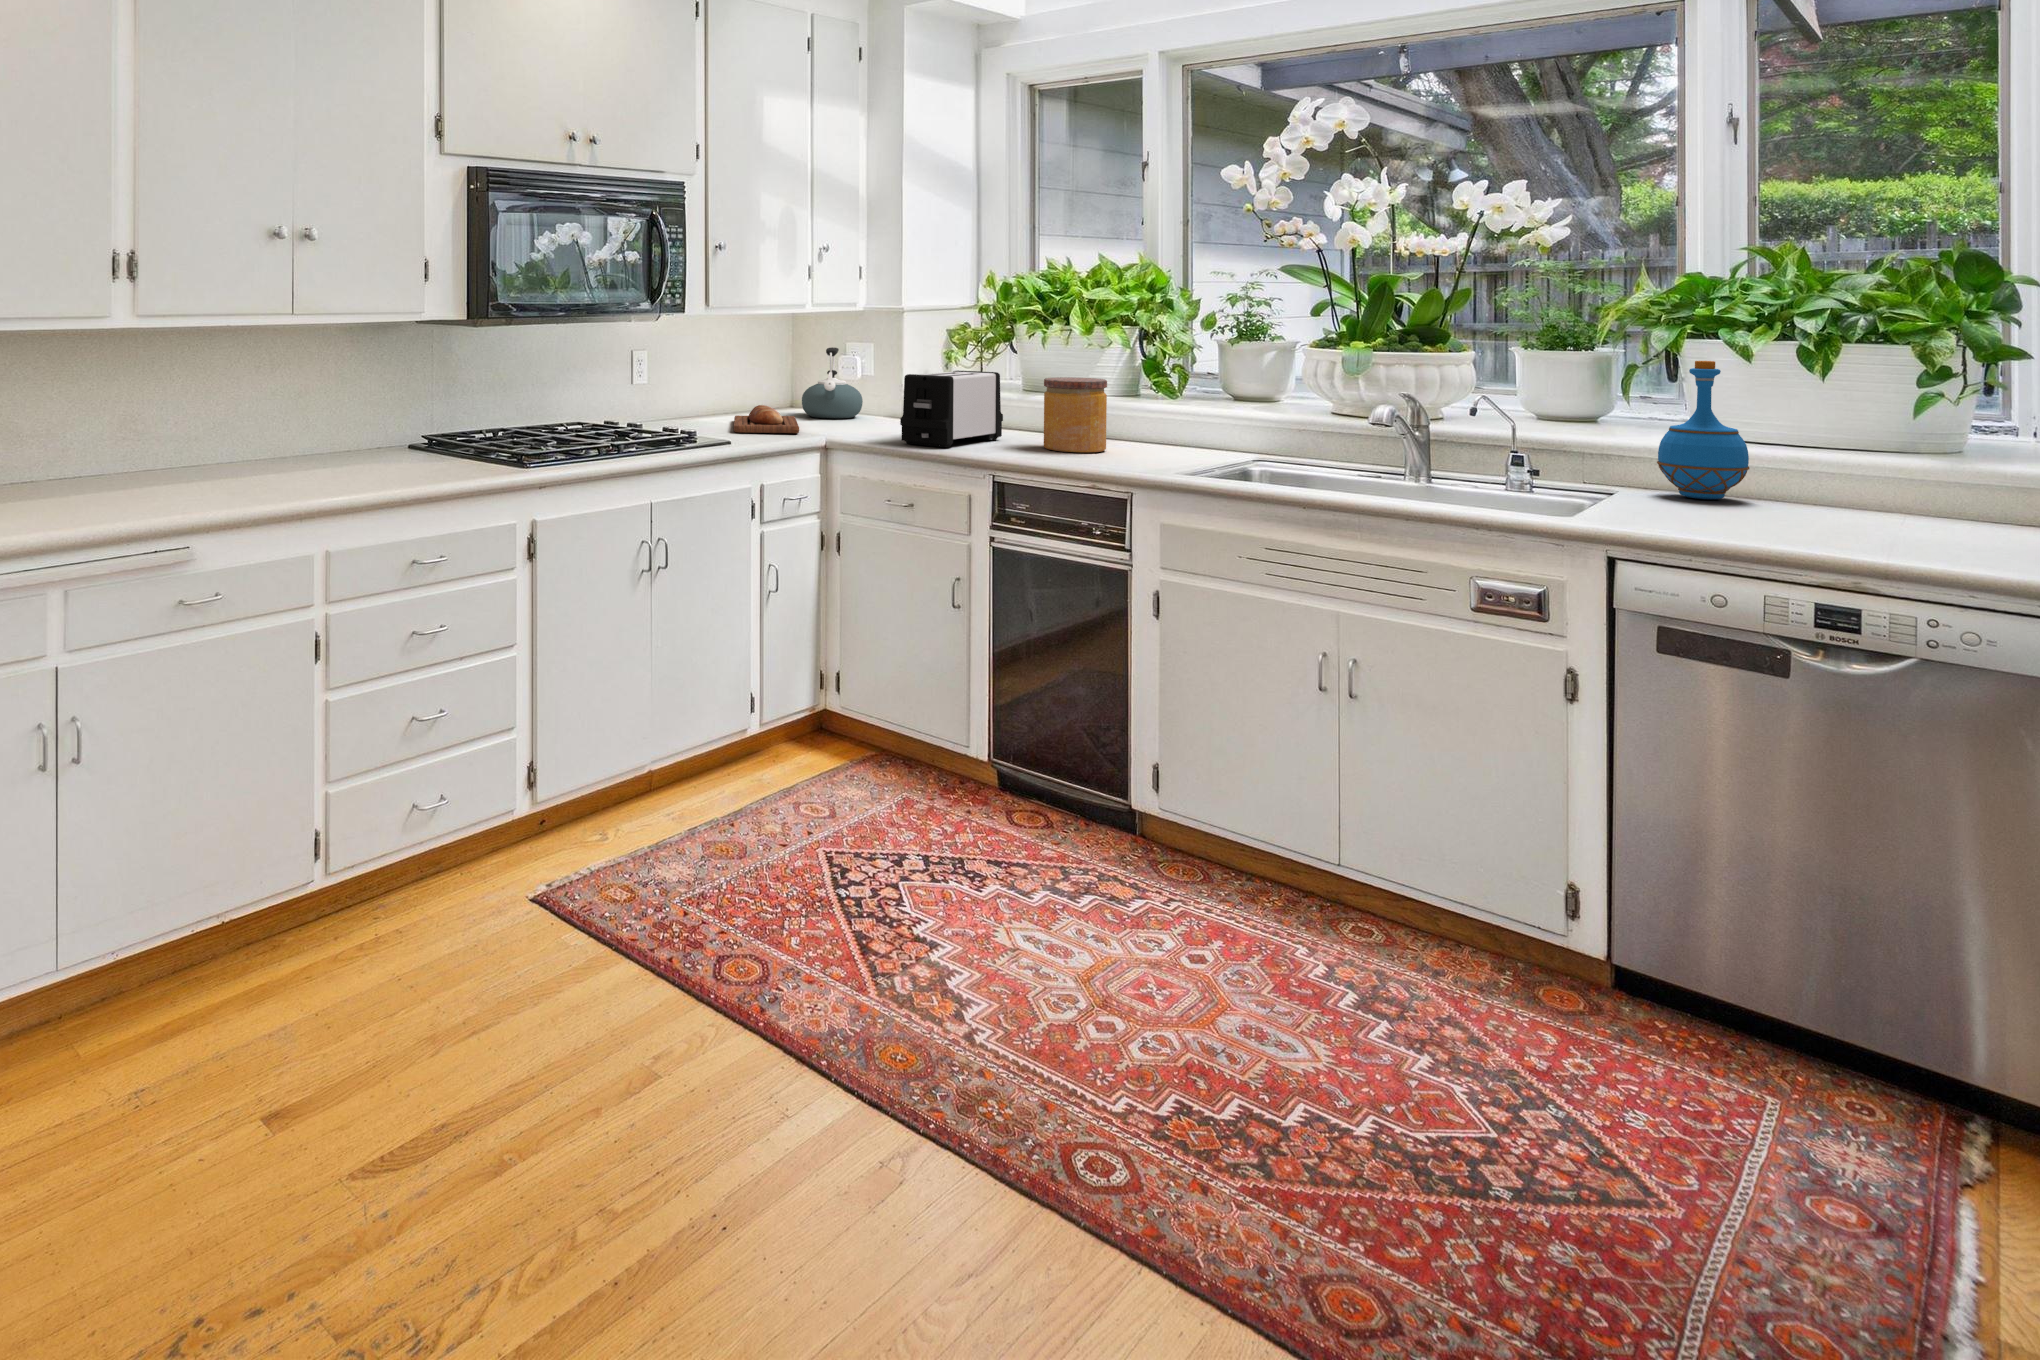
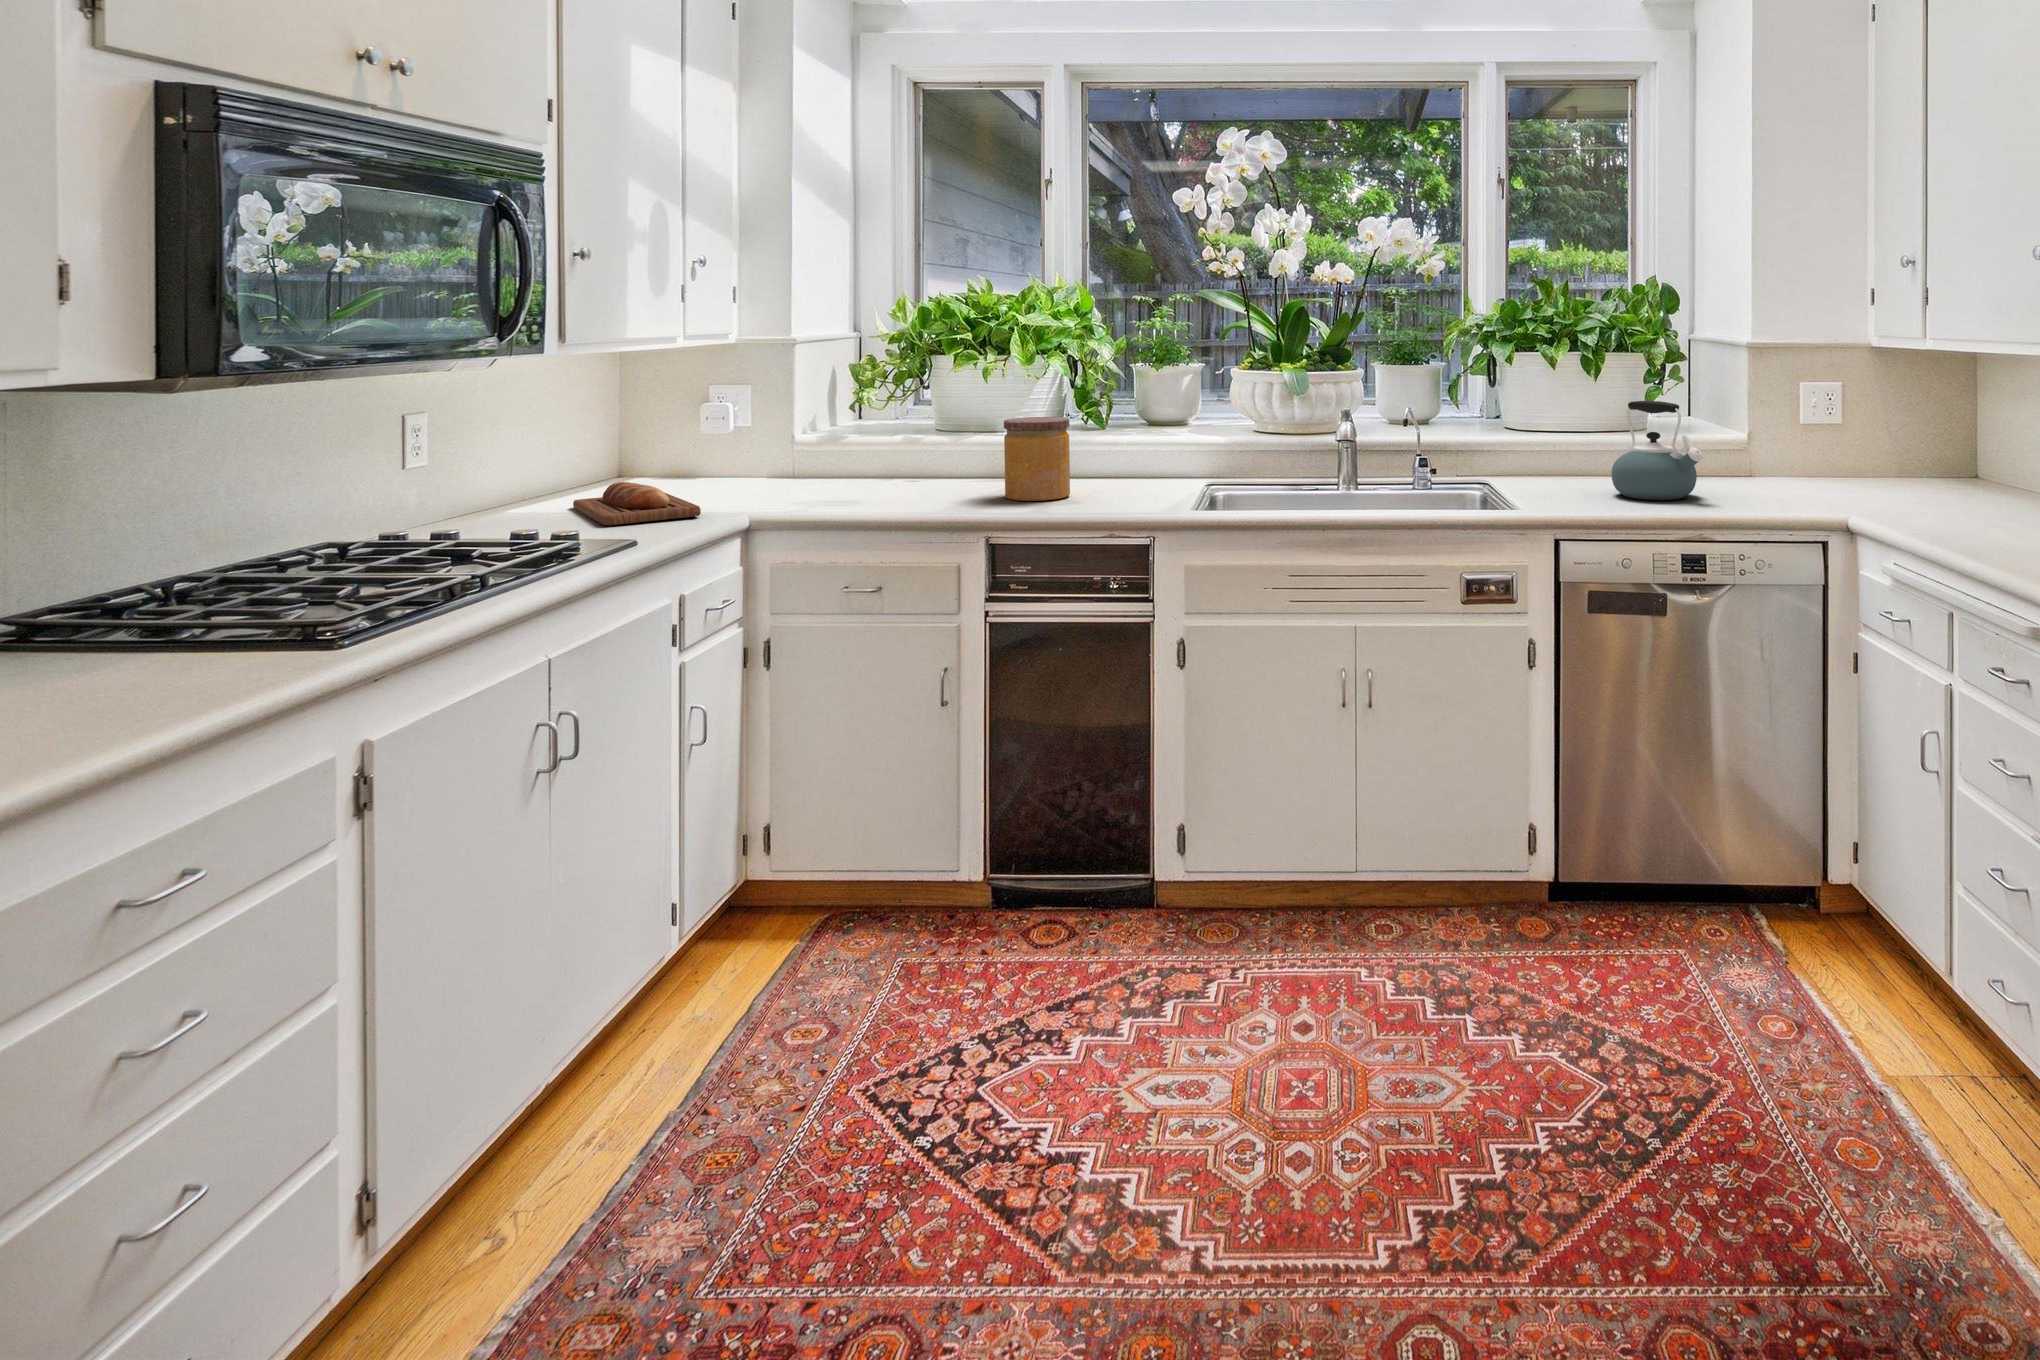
kettle: present [802,347,863,418] -> present [1611,401,1703,500]
bottle: present [1657,361,1749,499] -> none [1501,374,1557,483]
toaster: present [900,370,1003,447] -> none [849,417,948,513]

